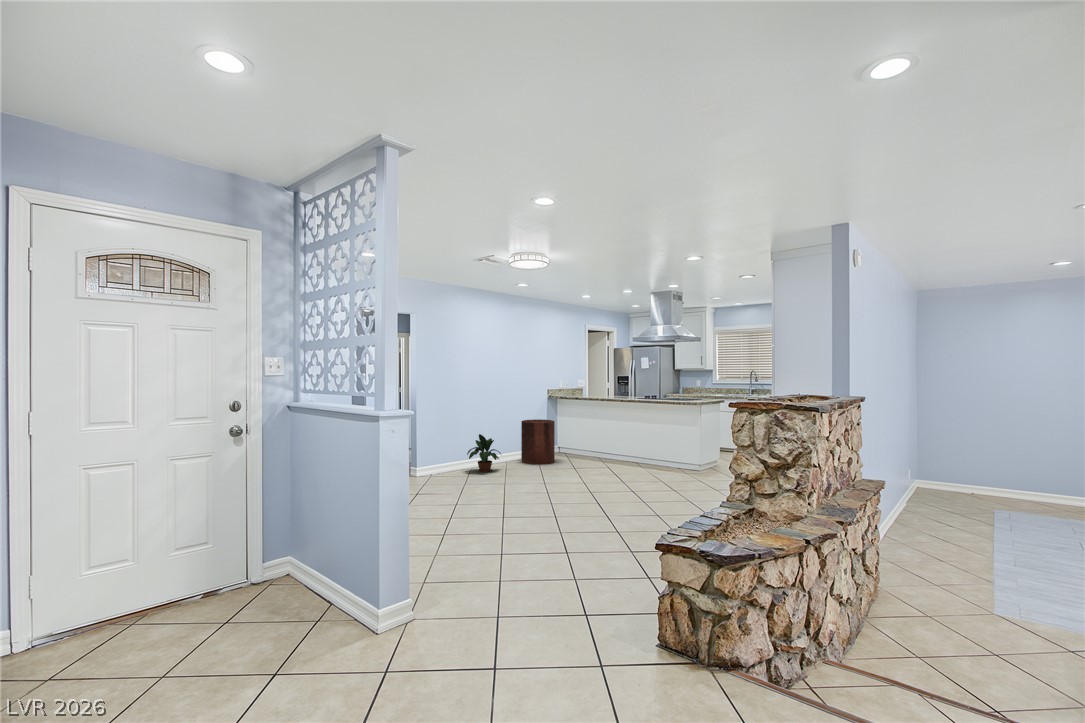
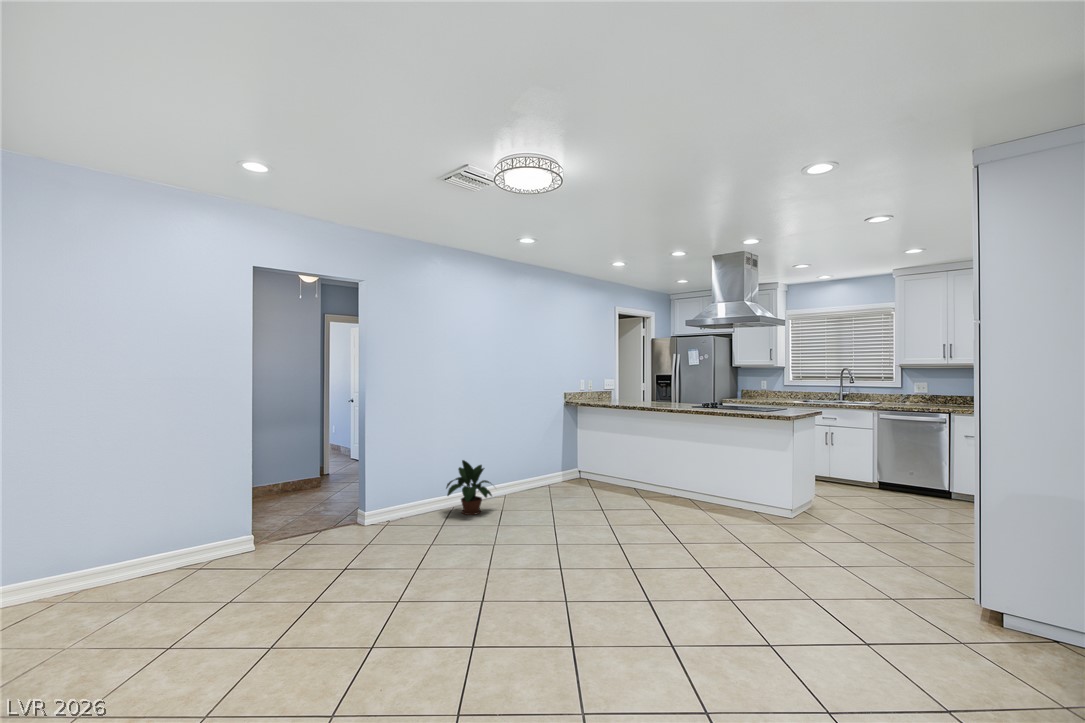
trash can: present [521,419,555,465] -> none [527,435,573,500]

